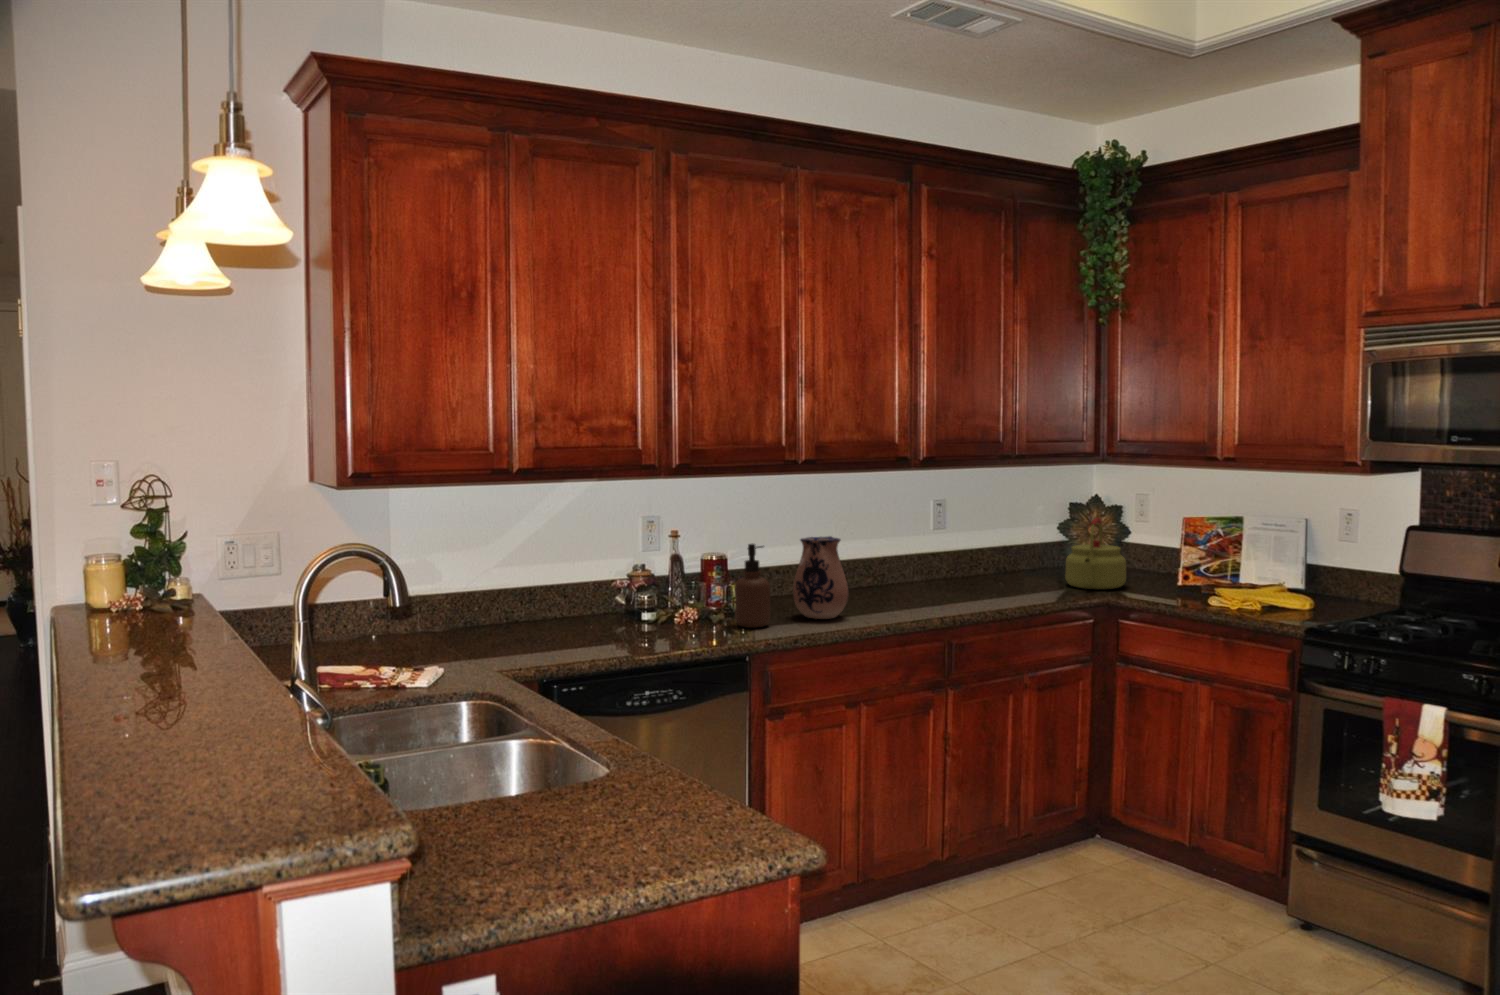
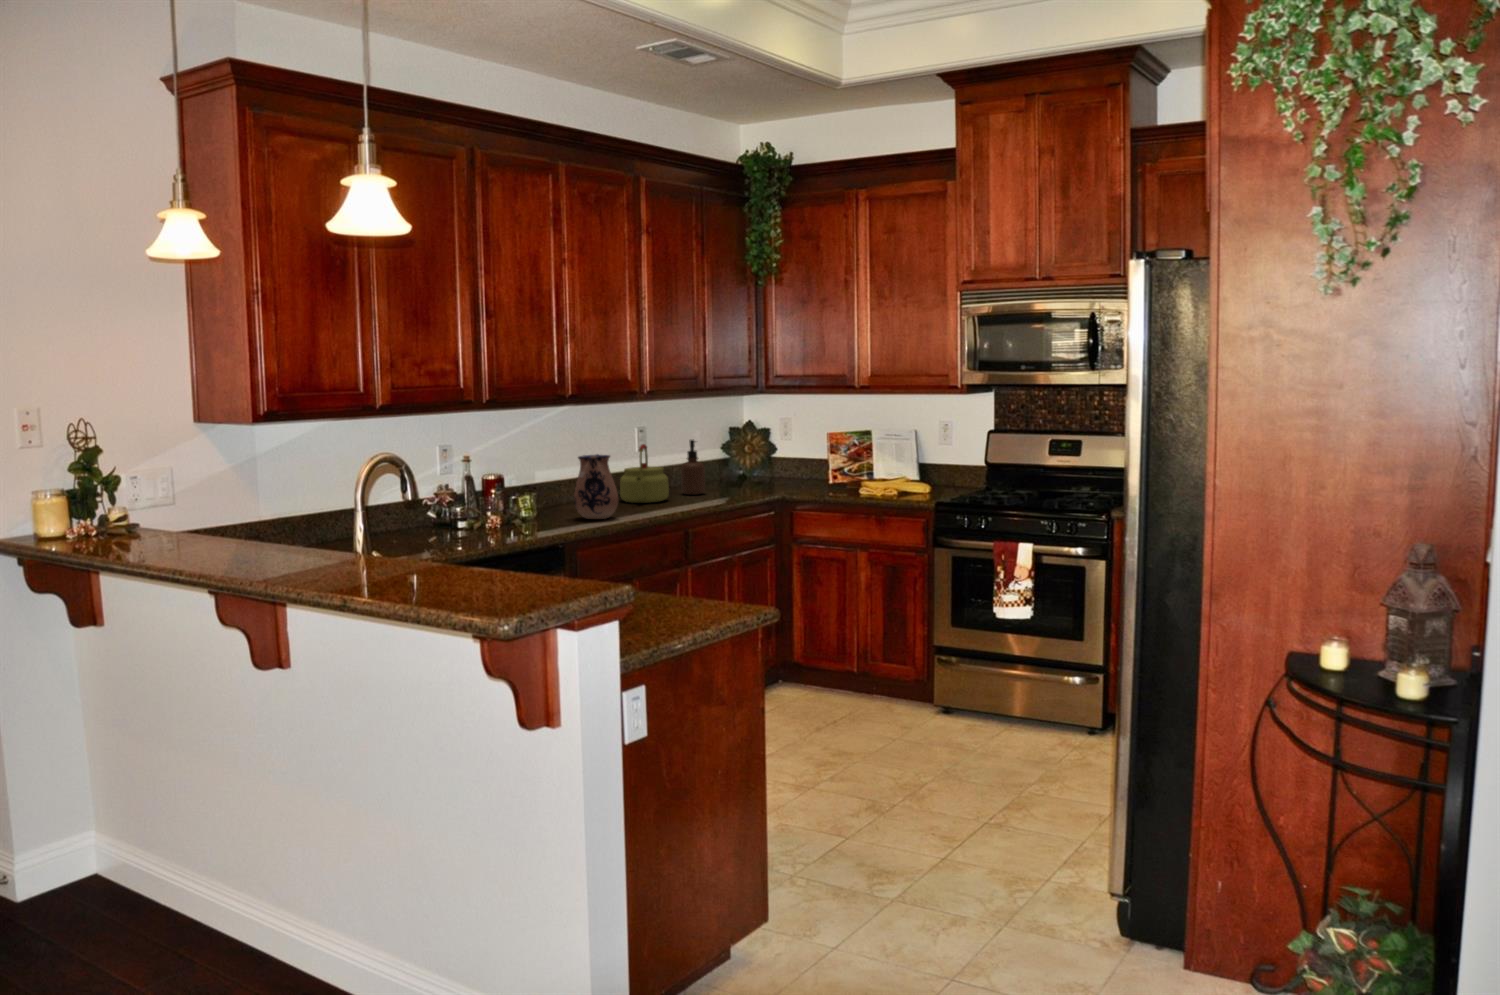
kettle: present [1065,518,1126,589] -> present [620,444,669,503]
soap dispenser: present [734,544,770,628] -> present [681,440,705,495]

